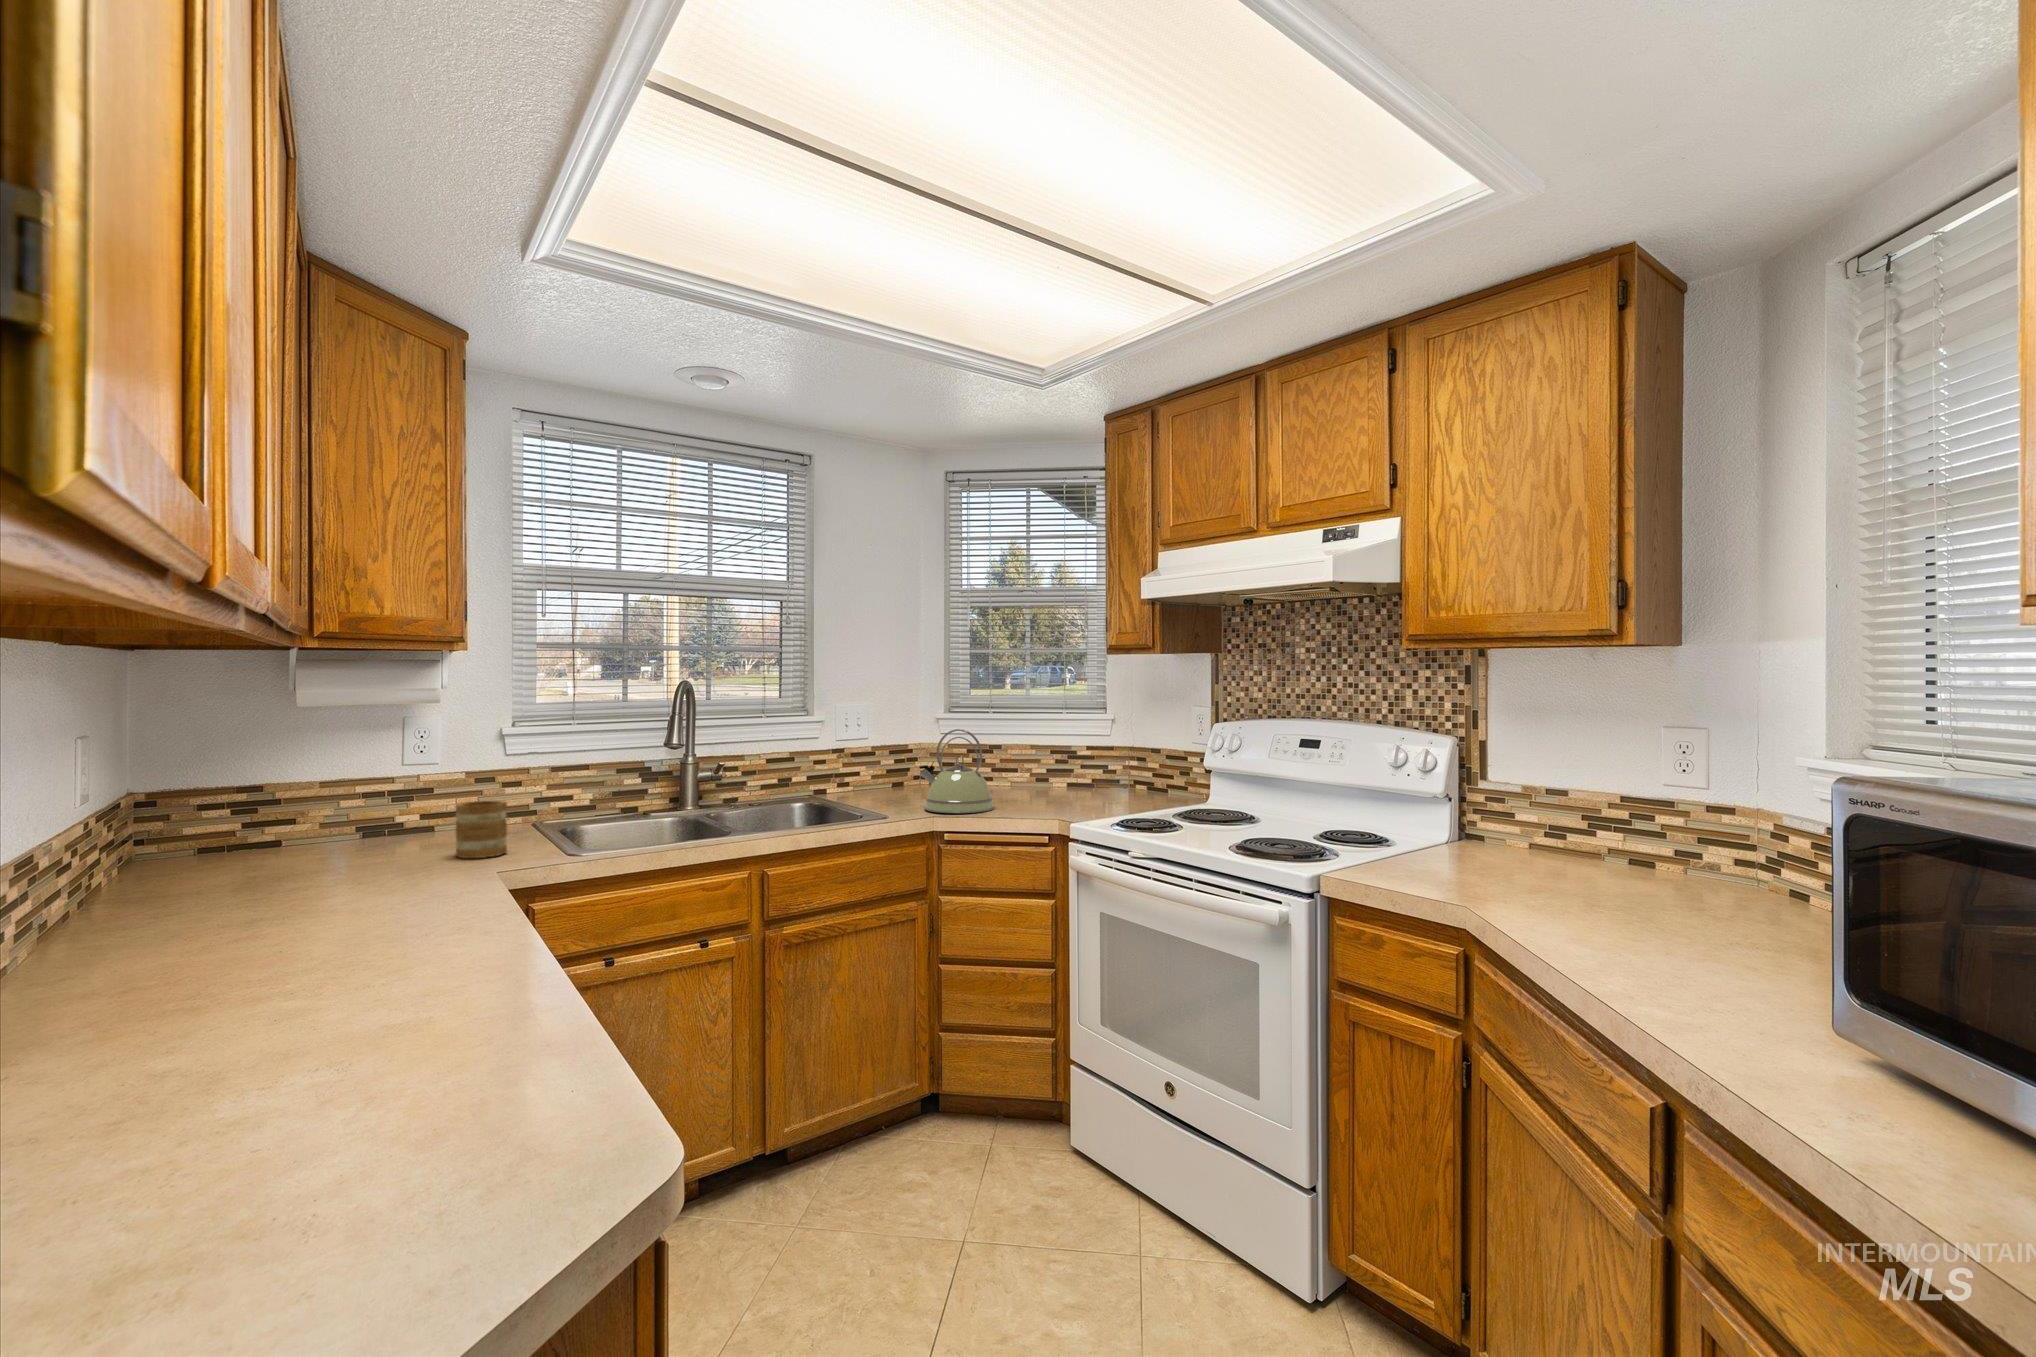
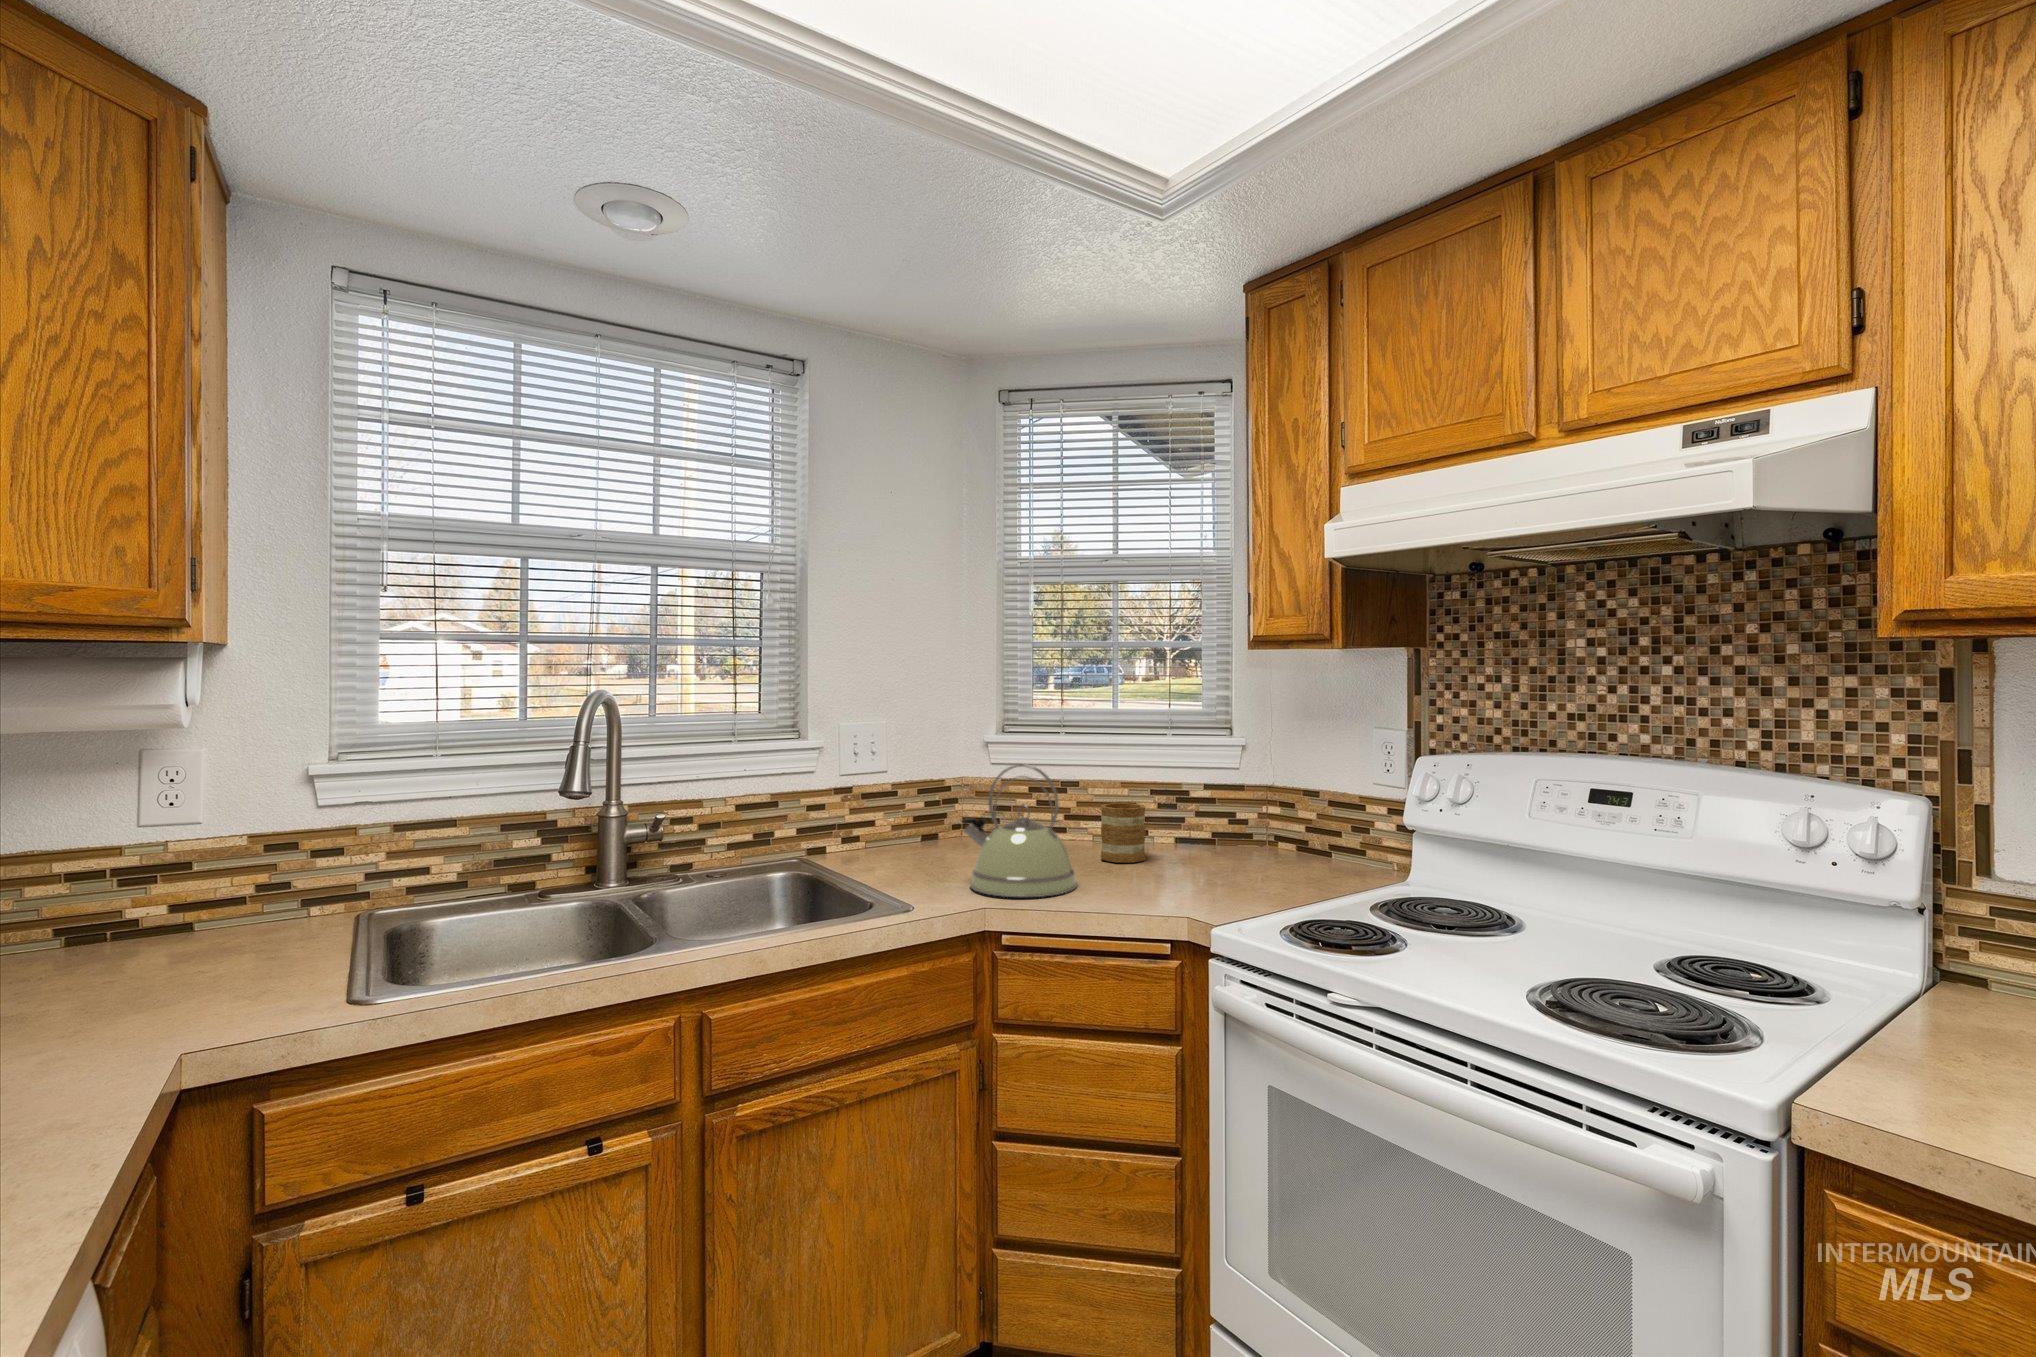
mug: present [456,801,507,858] -> present [1101,803,1145,863]

